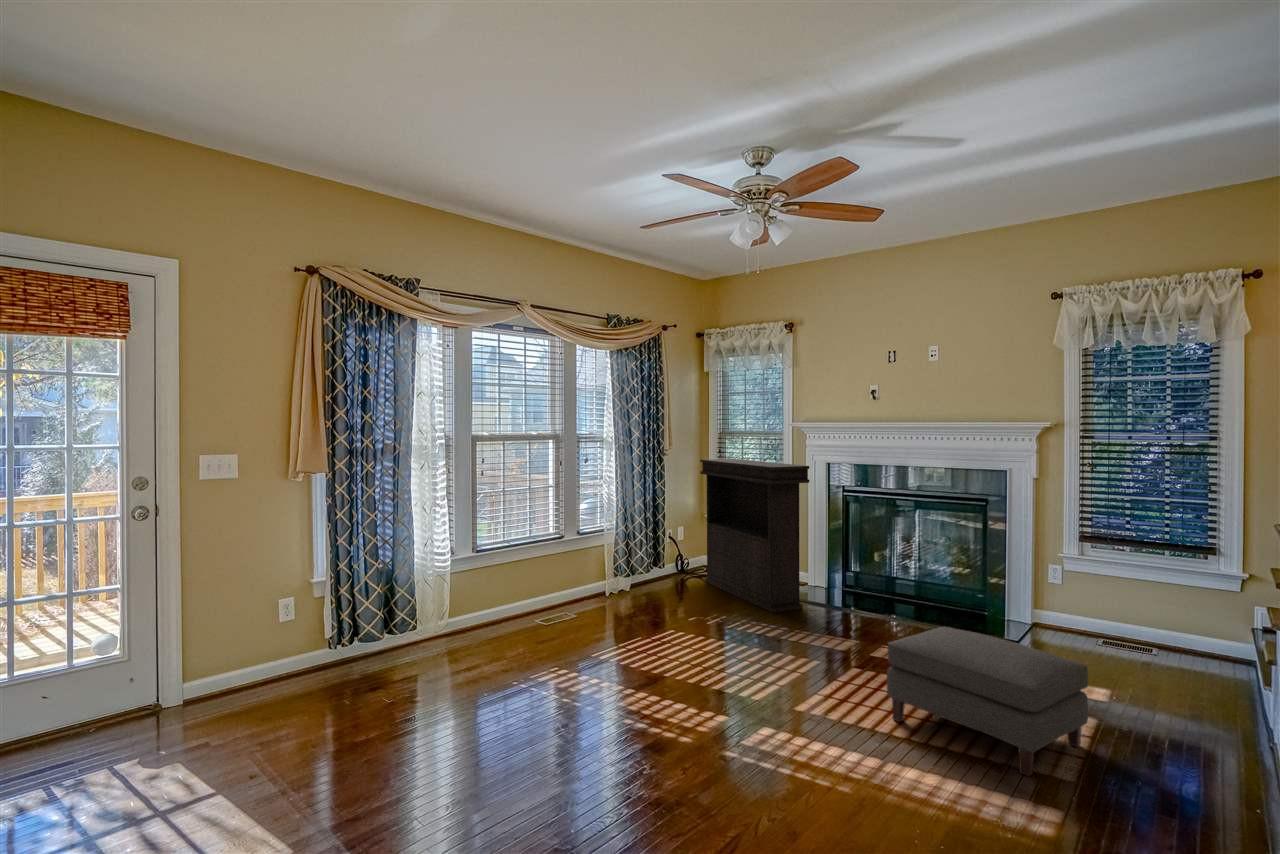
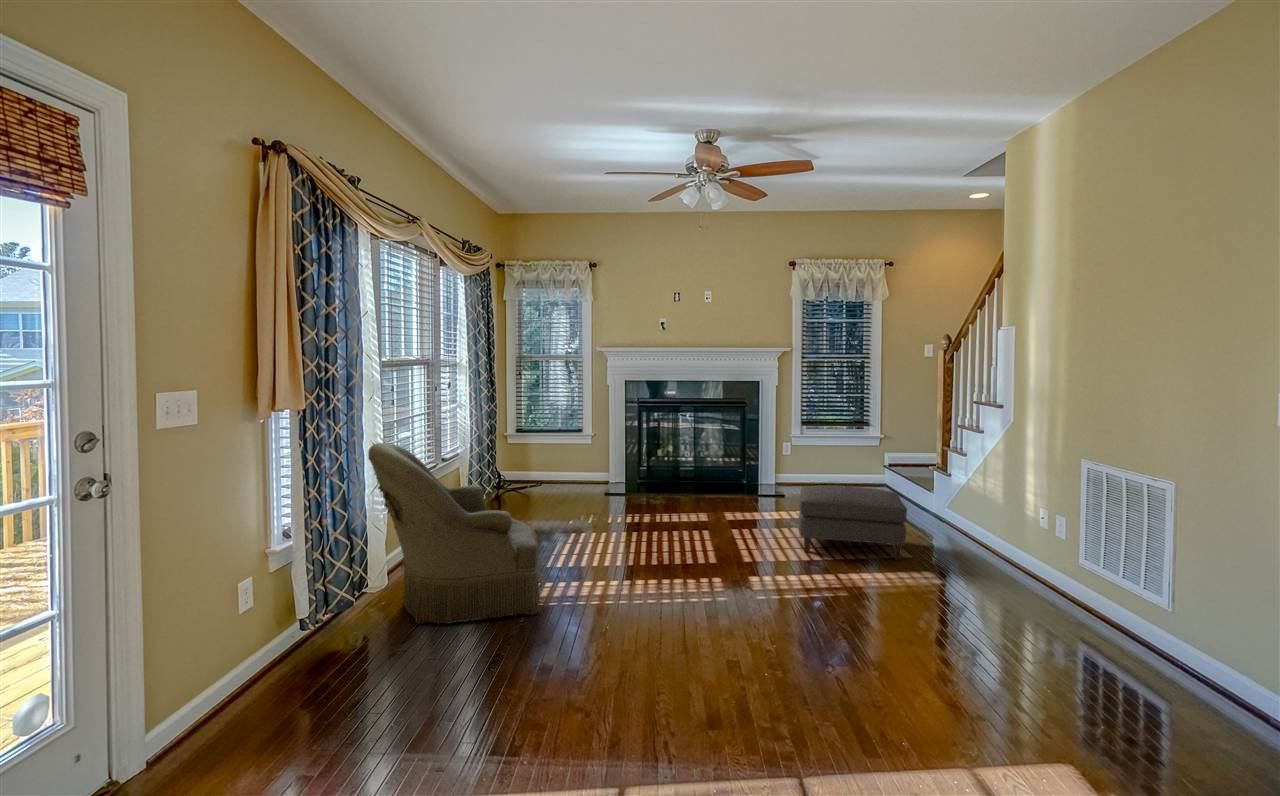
console table: present [700,459,809,613] -> none [523,380,643,505]
armchair: none [393,506,550,692] -> present [368,443,539,624]

